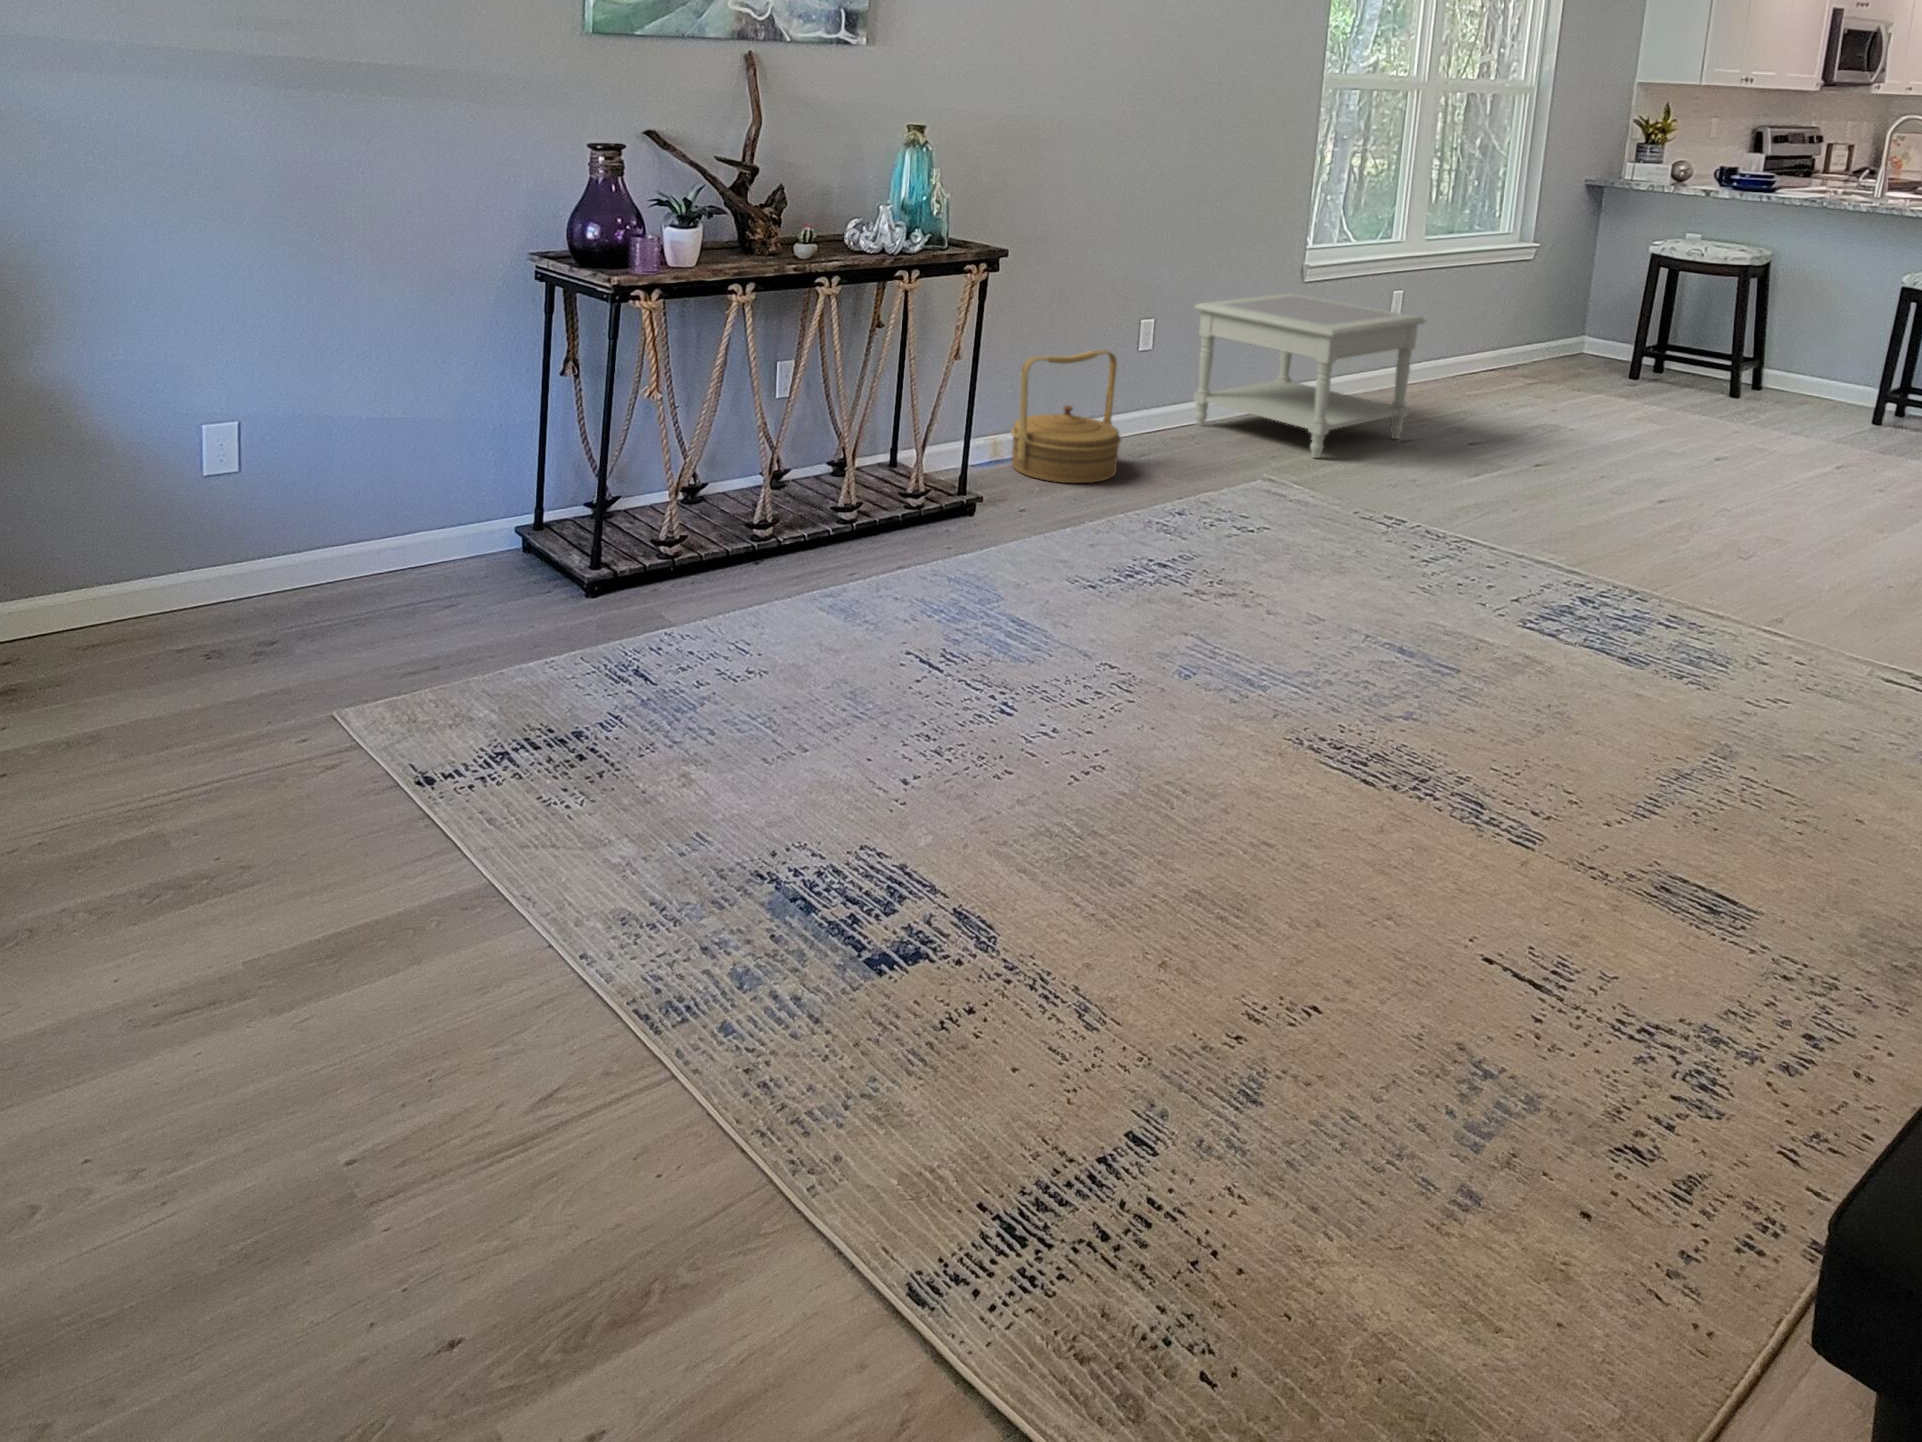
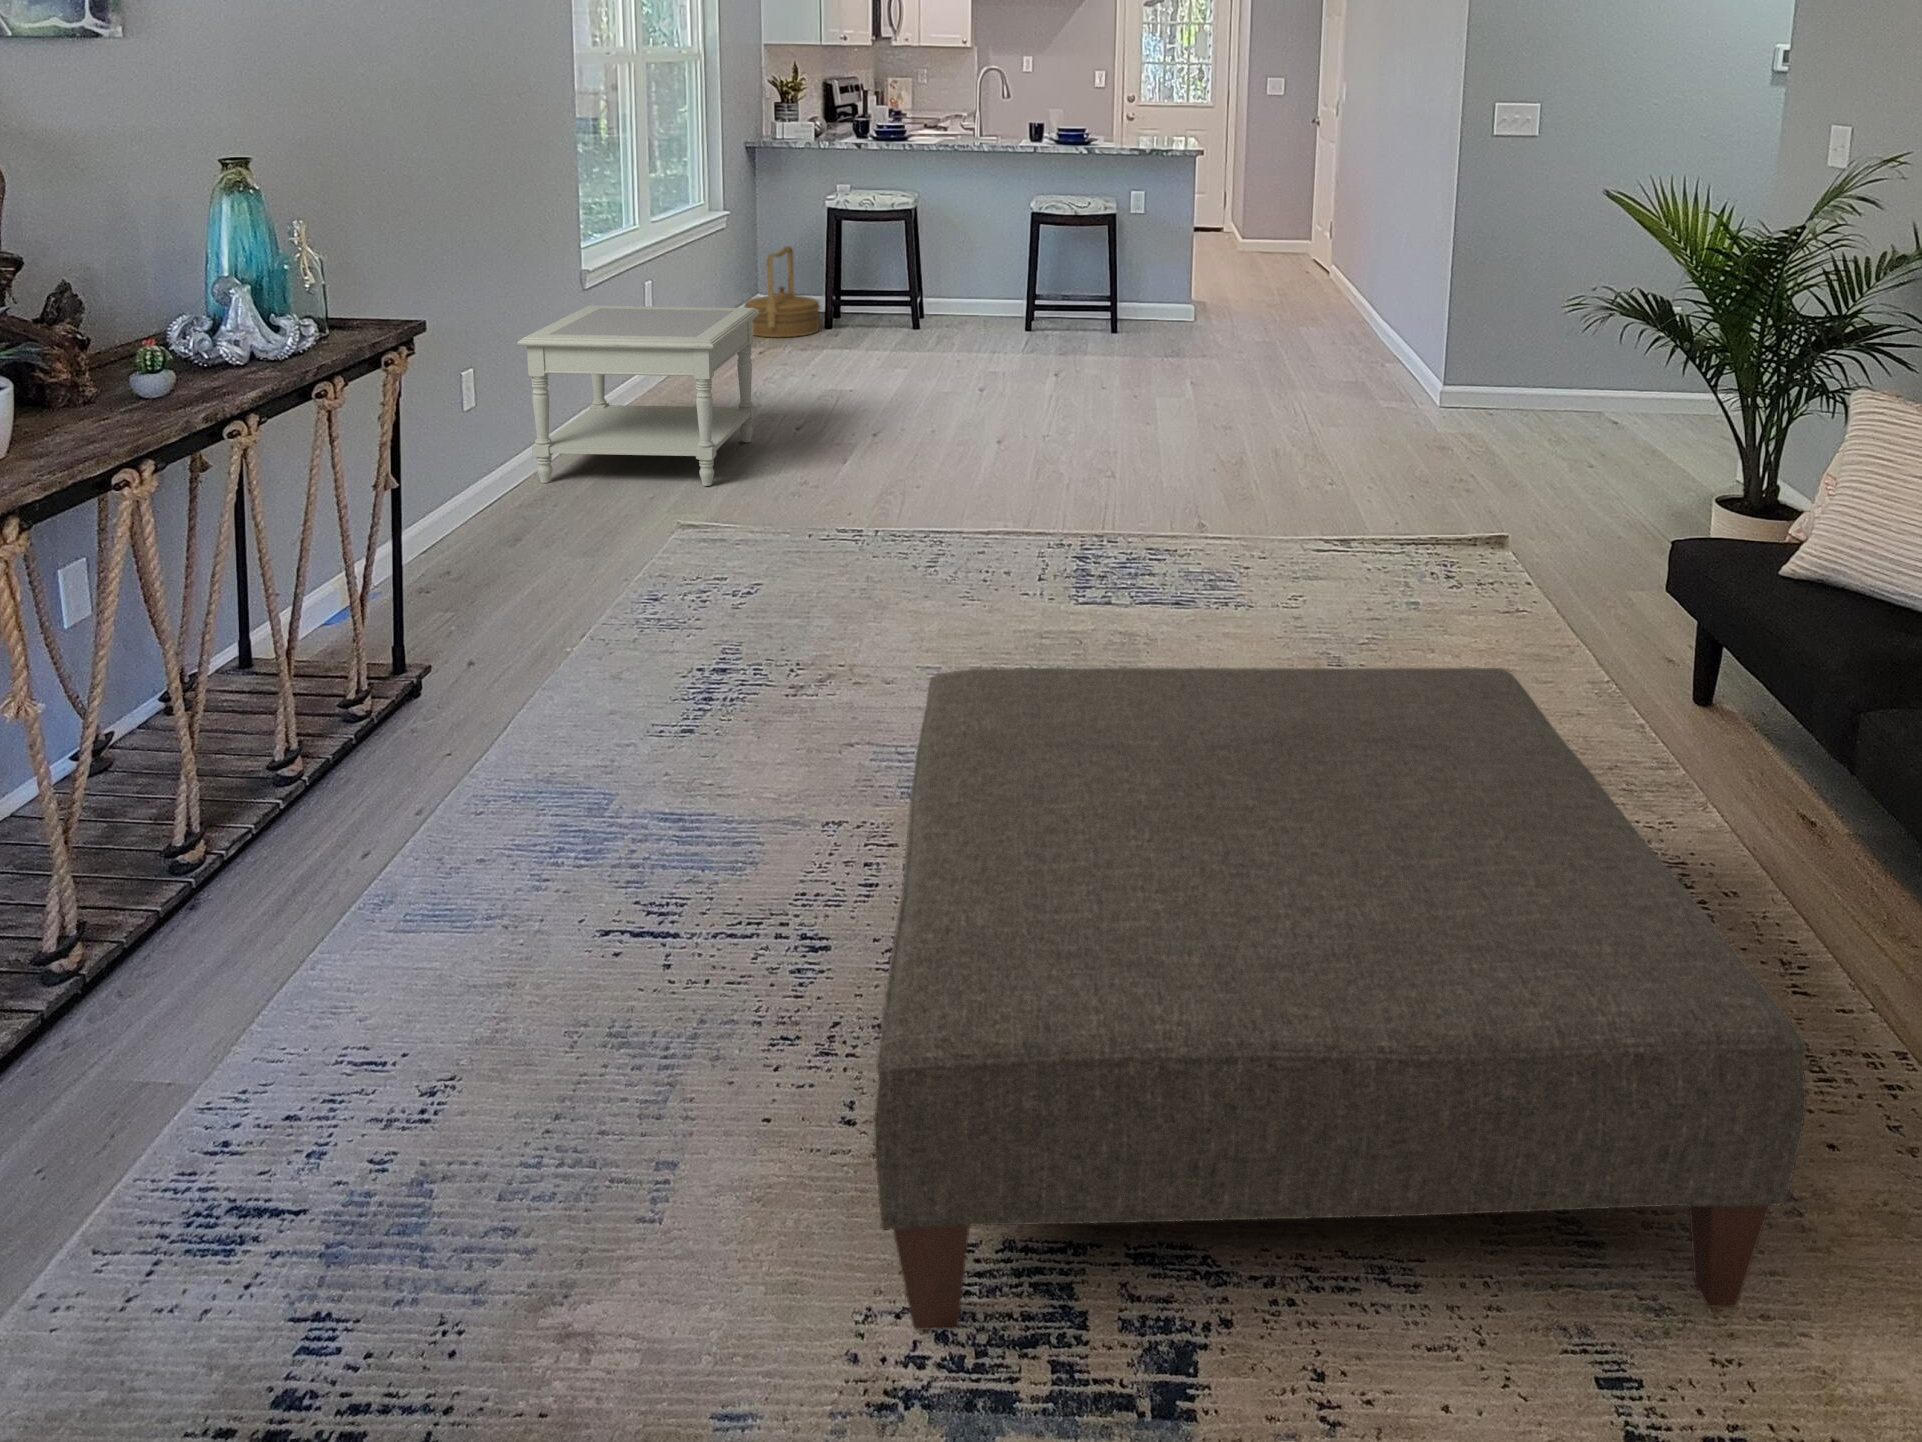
woven basket: present [1011,350,1121,483] -> present [744,246,820,338]
ottoman: none [785,556,1641,1190] -> present [874,668,1807,1330]

